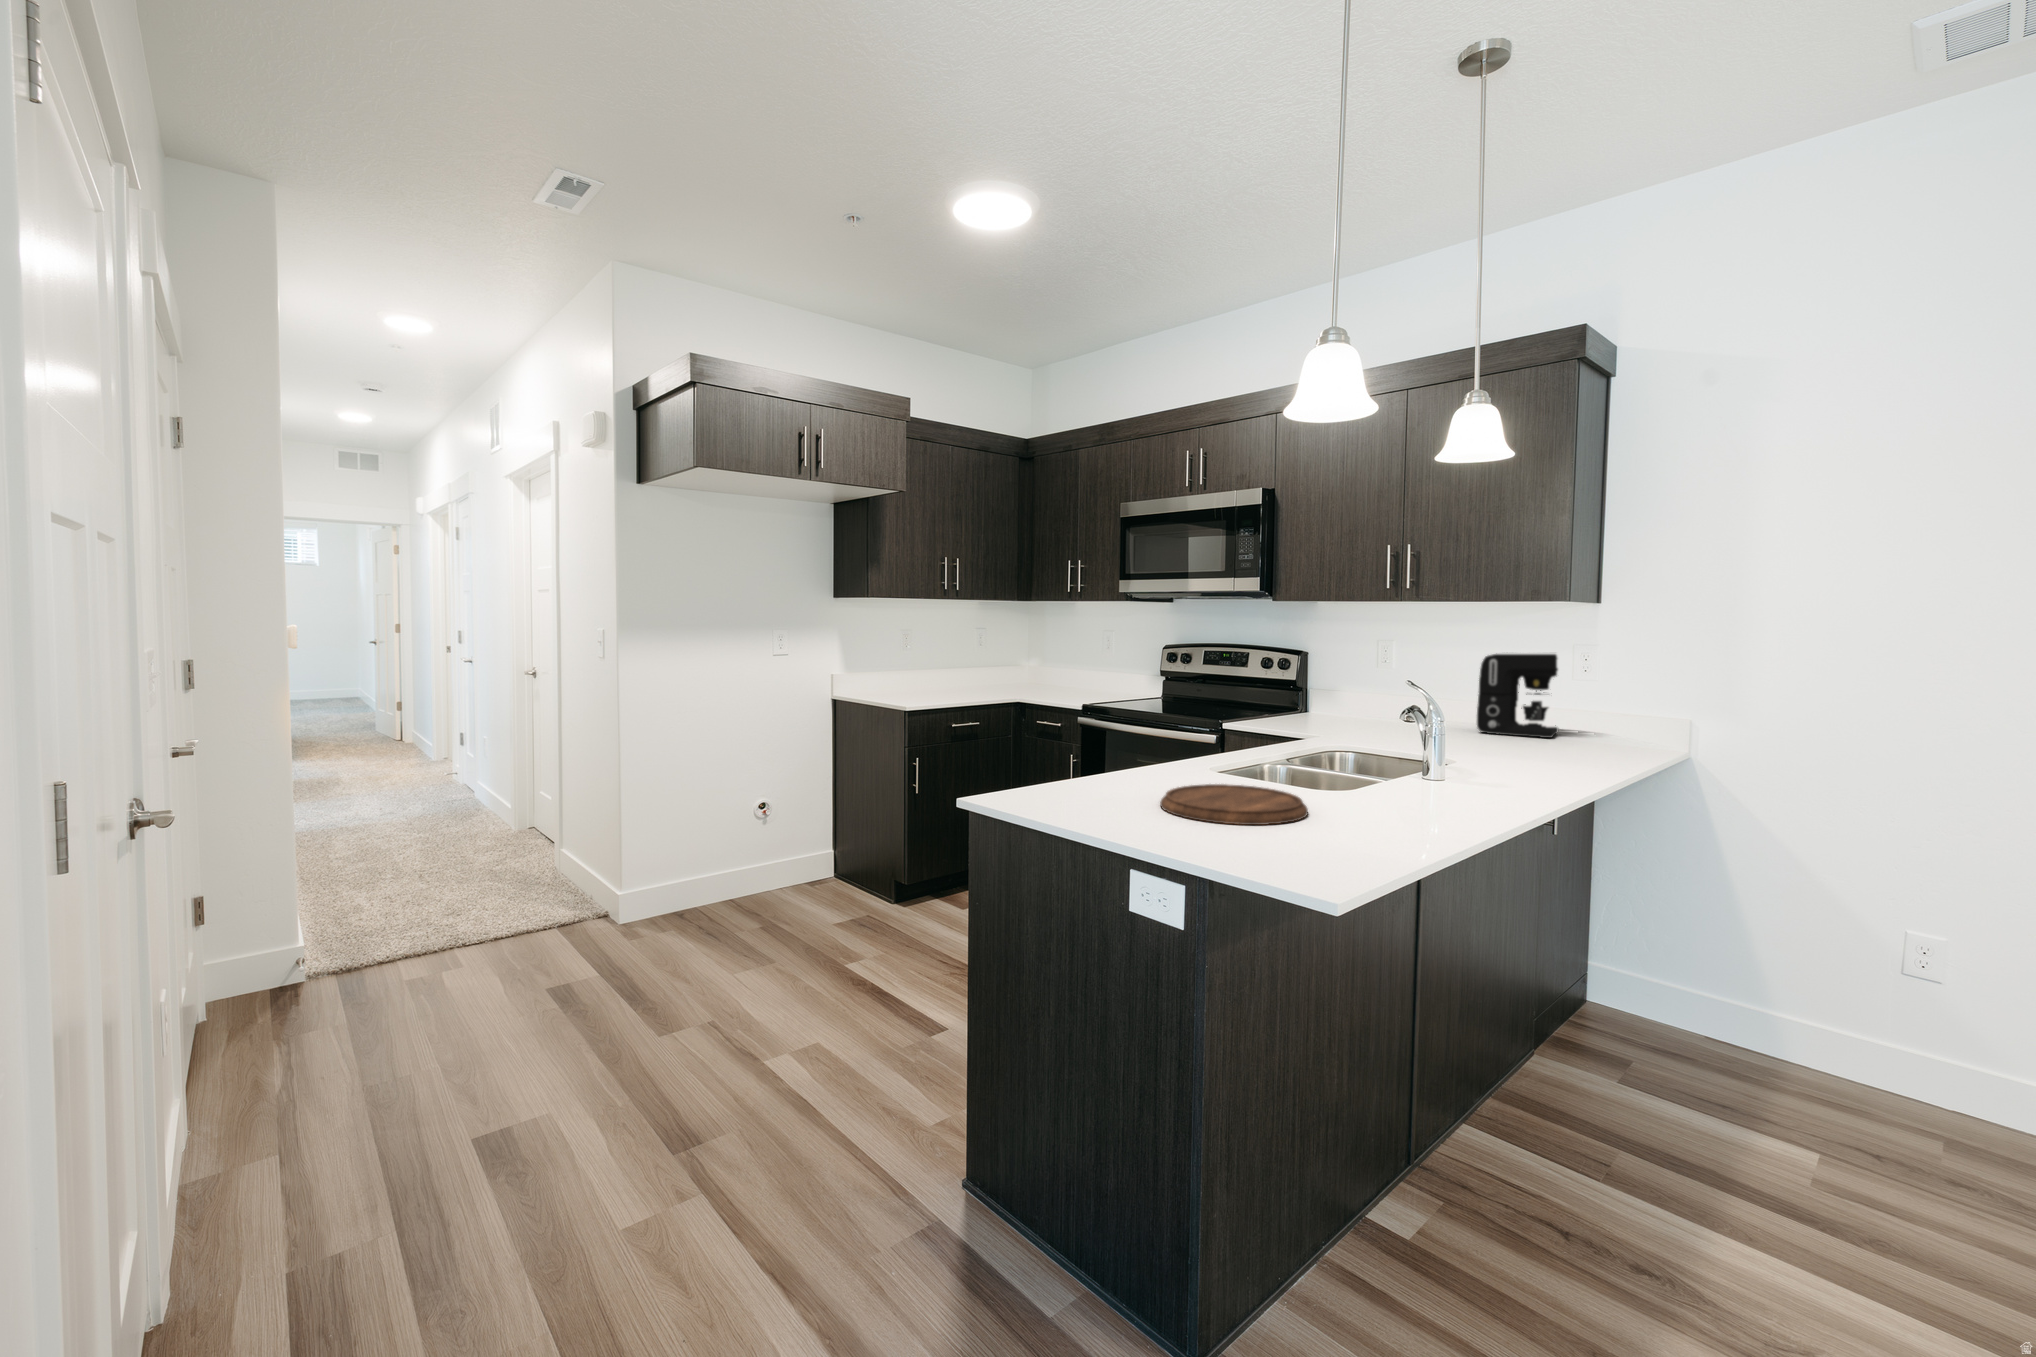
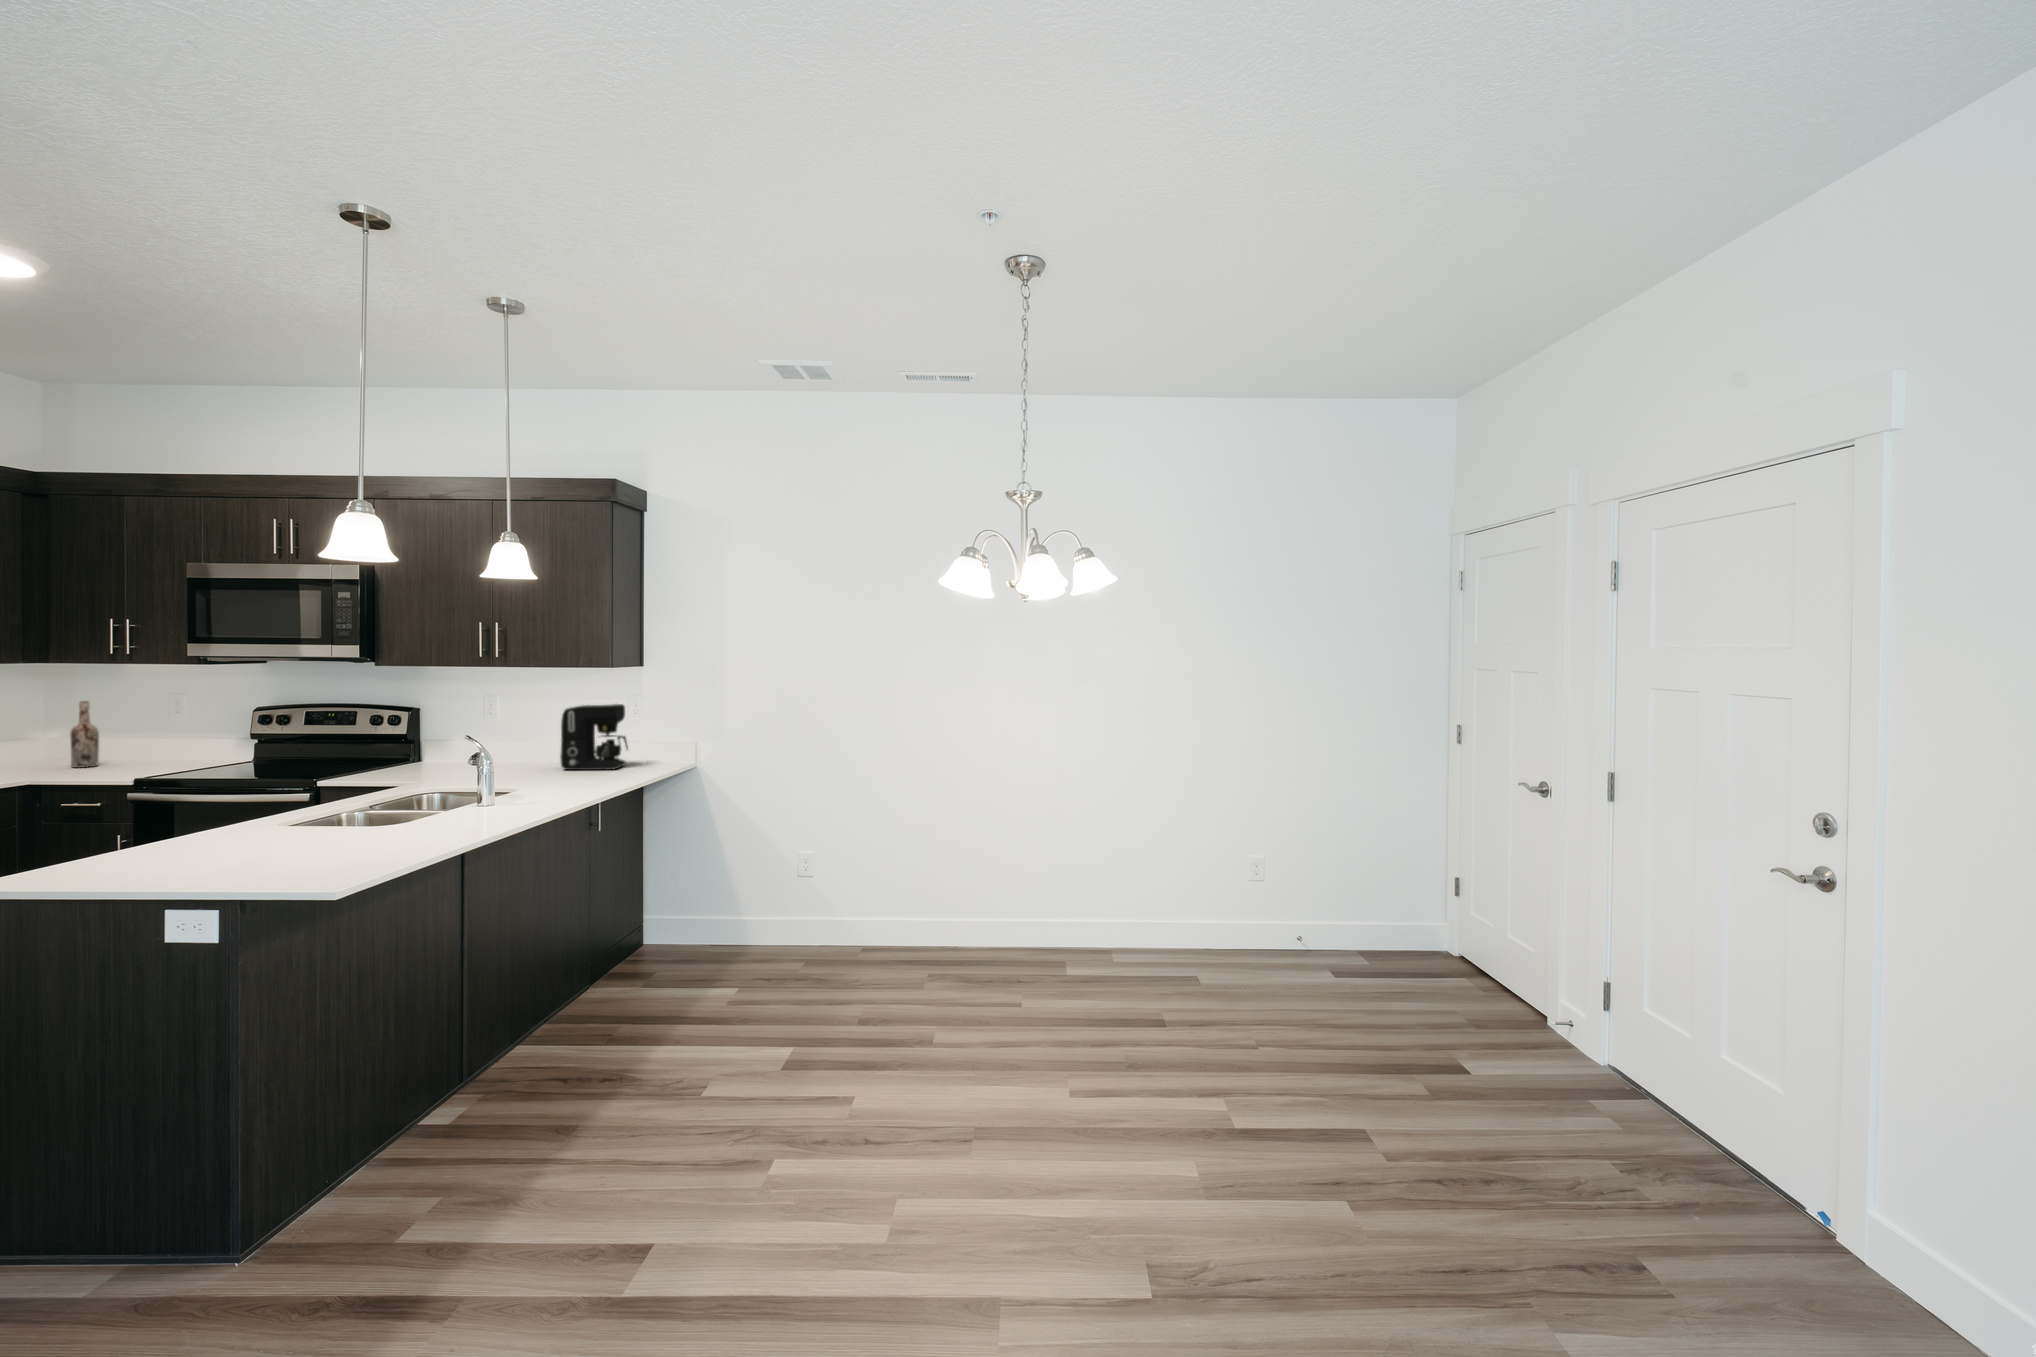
wine bottle: none [1034,636,1052,693] -> present [70,701,99,768]
cutting board: present [1160,784,1308,825] -> none [215,829,358,859]

